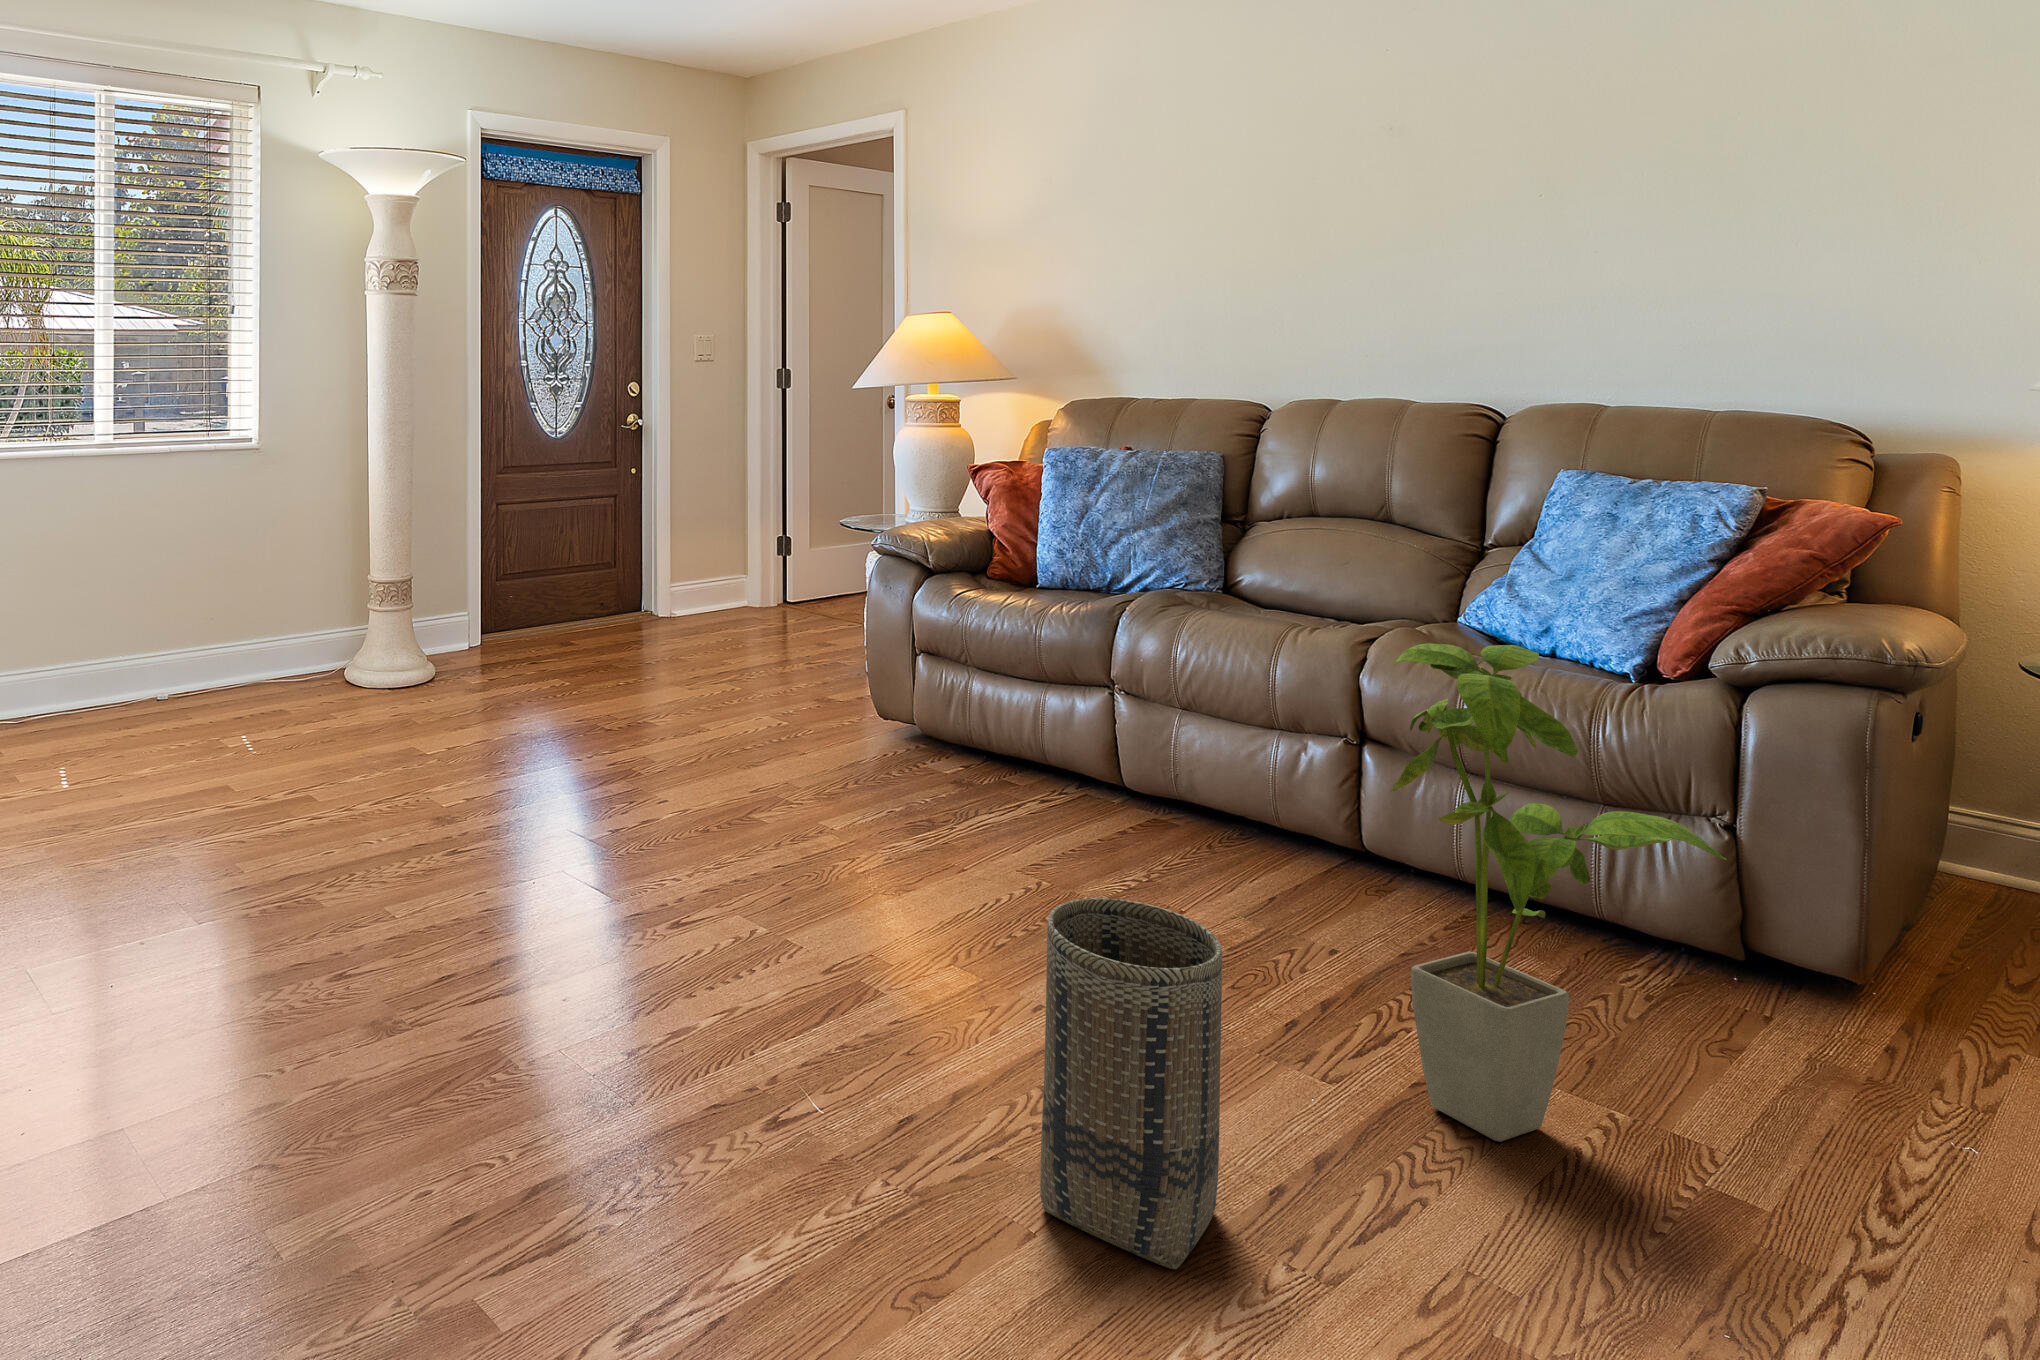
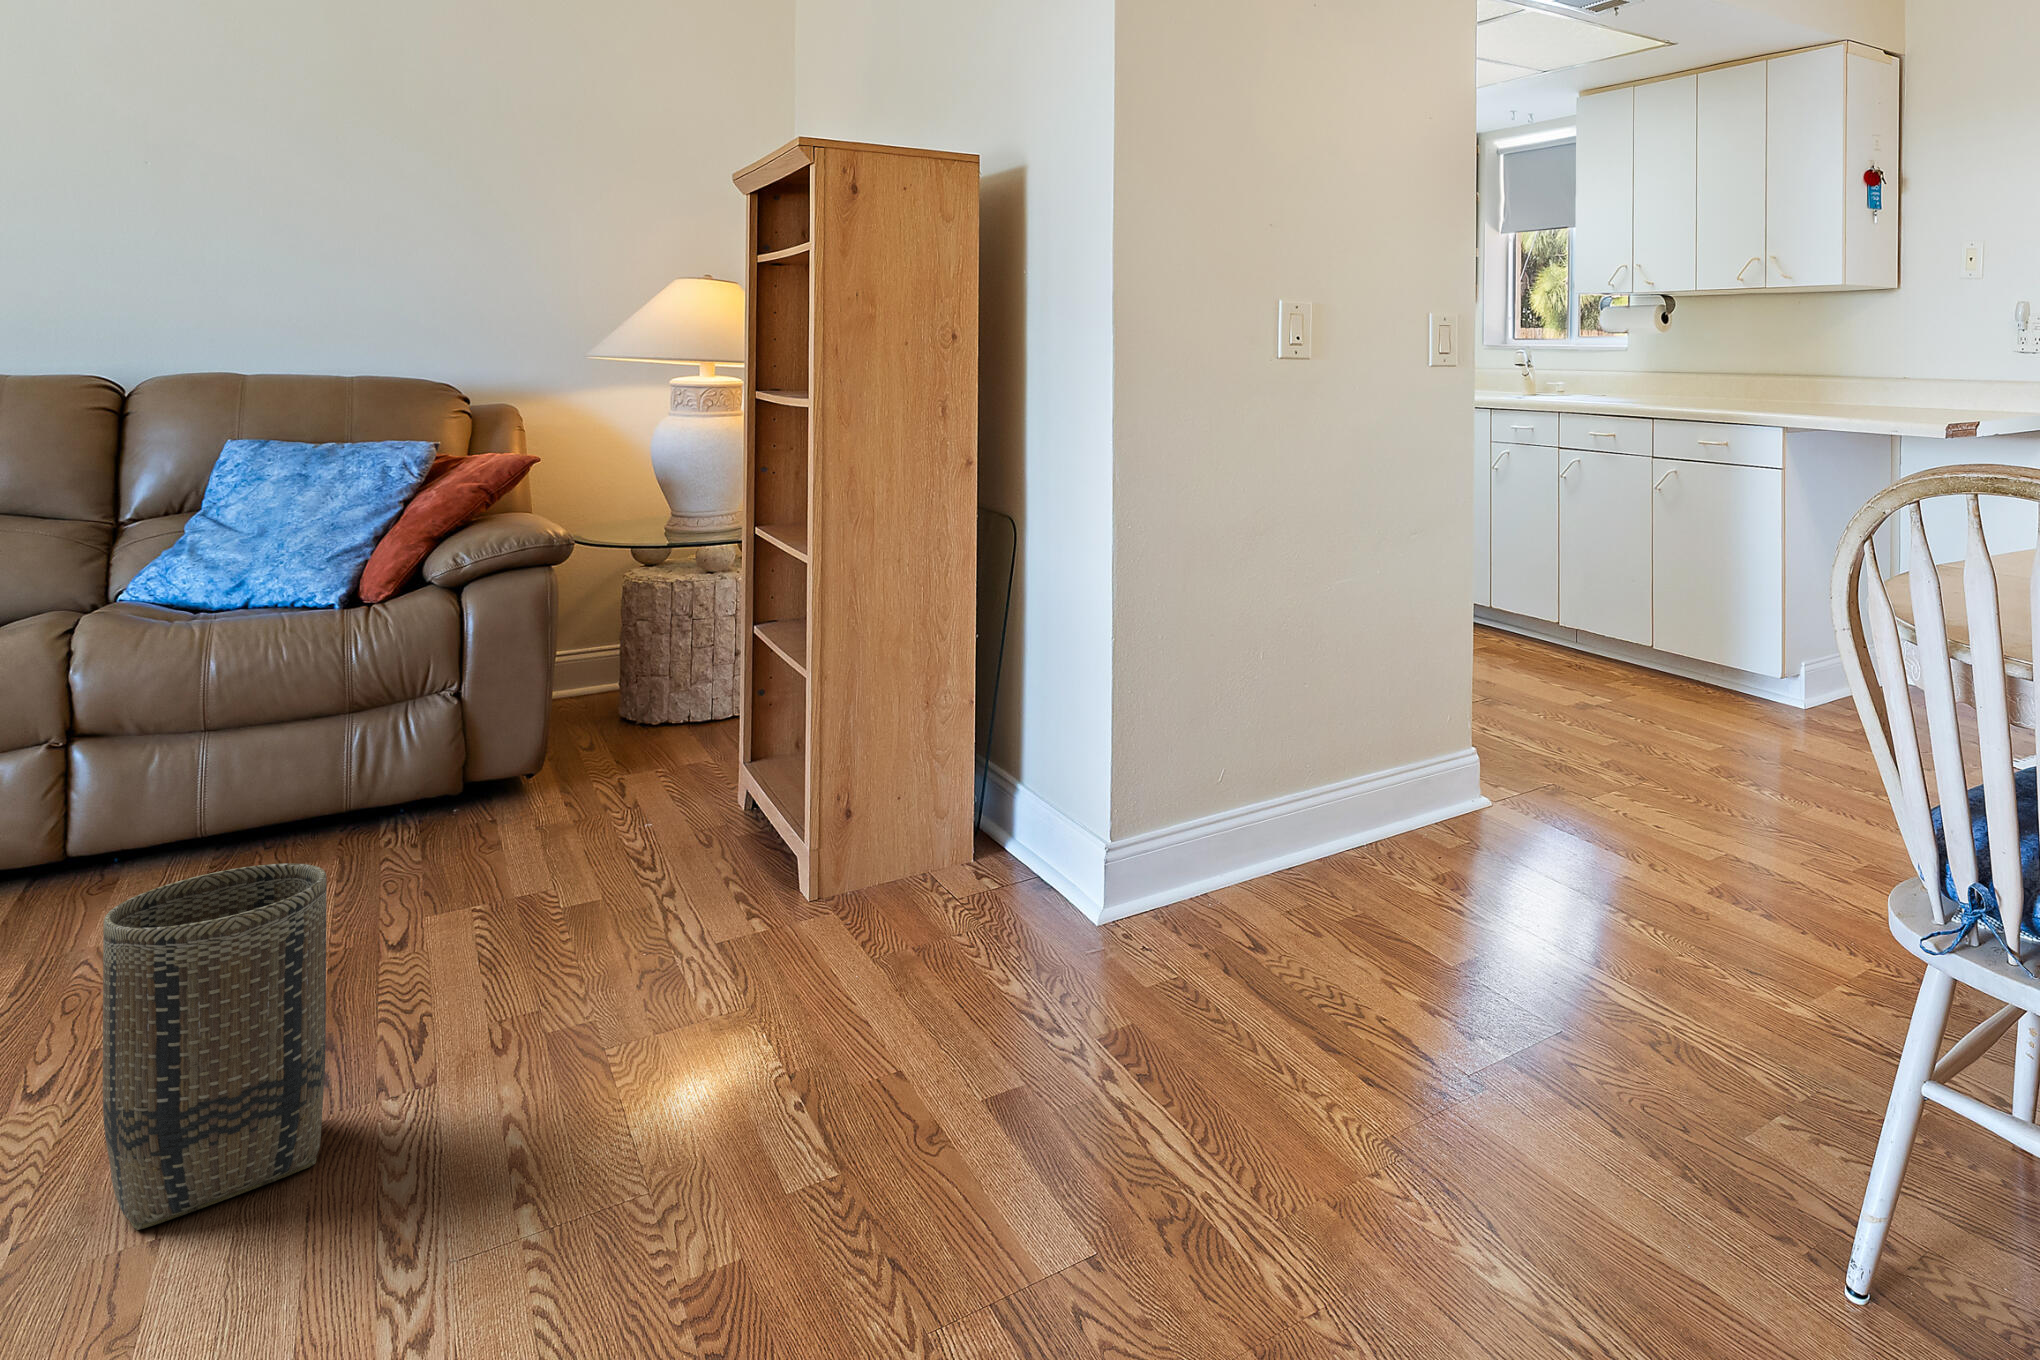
house plant: present [1390,643,1727,1142] -> none [308,561,578,972]

